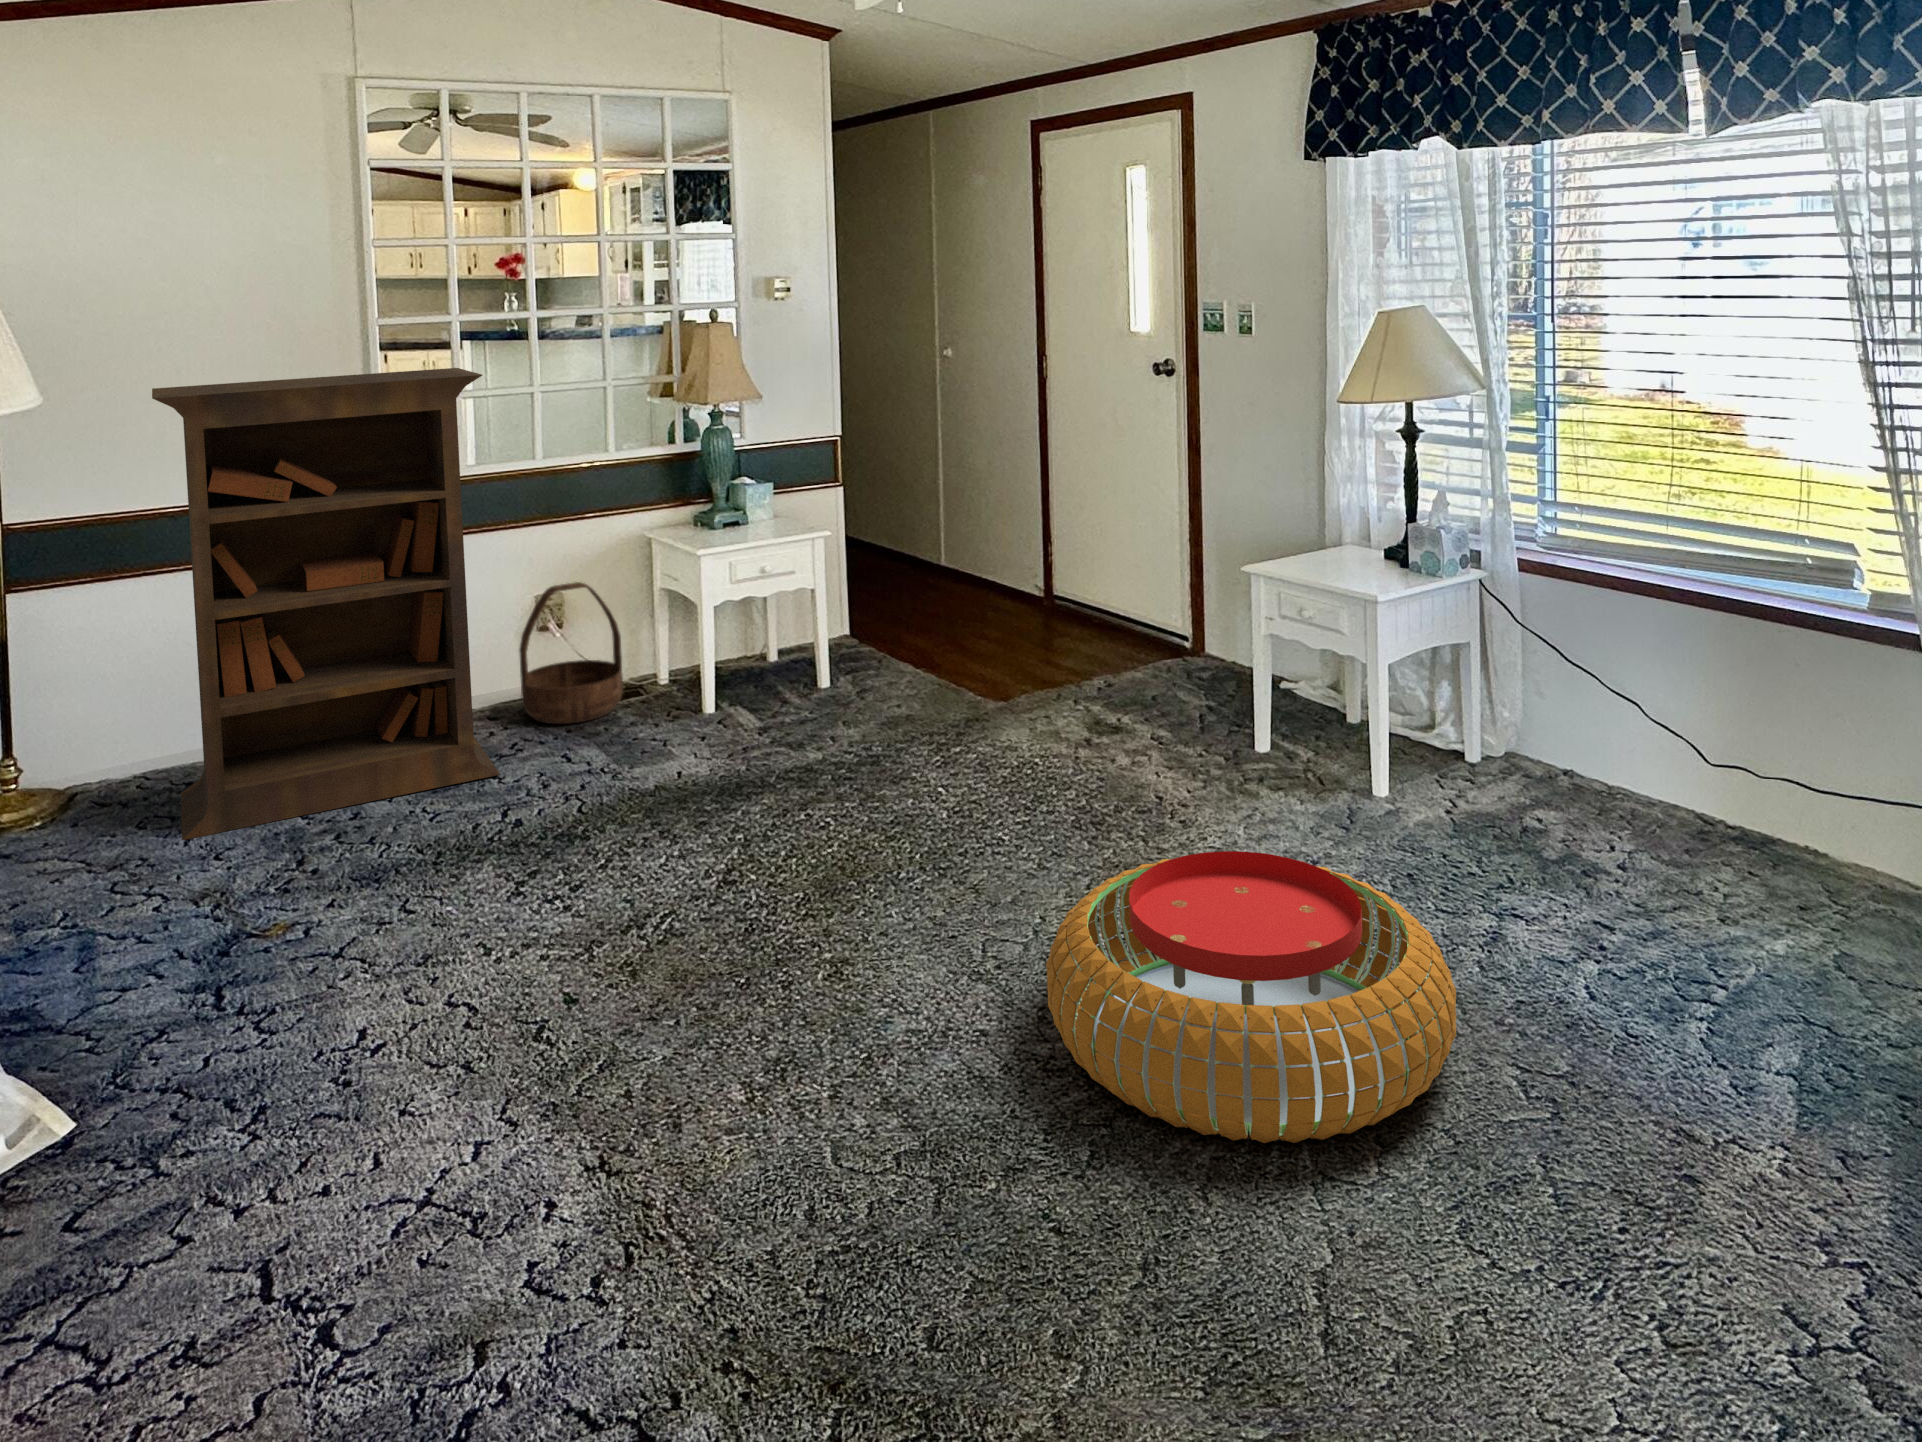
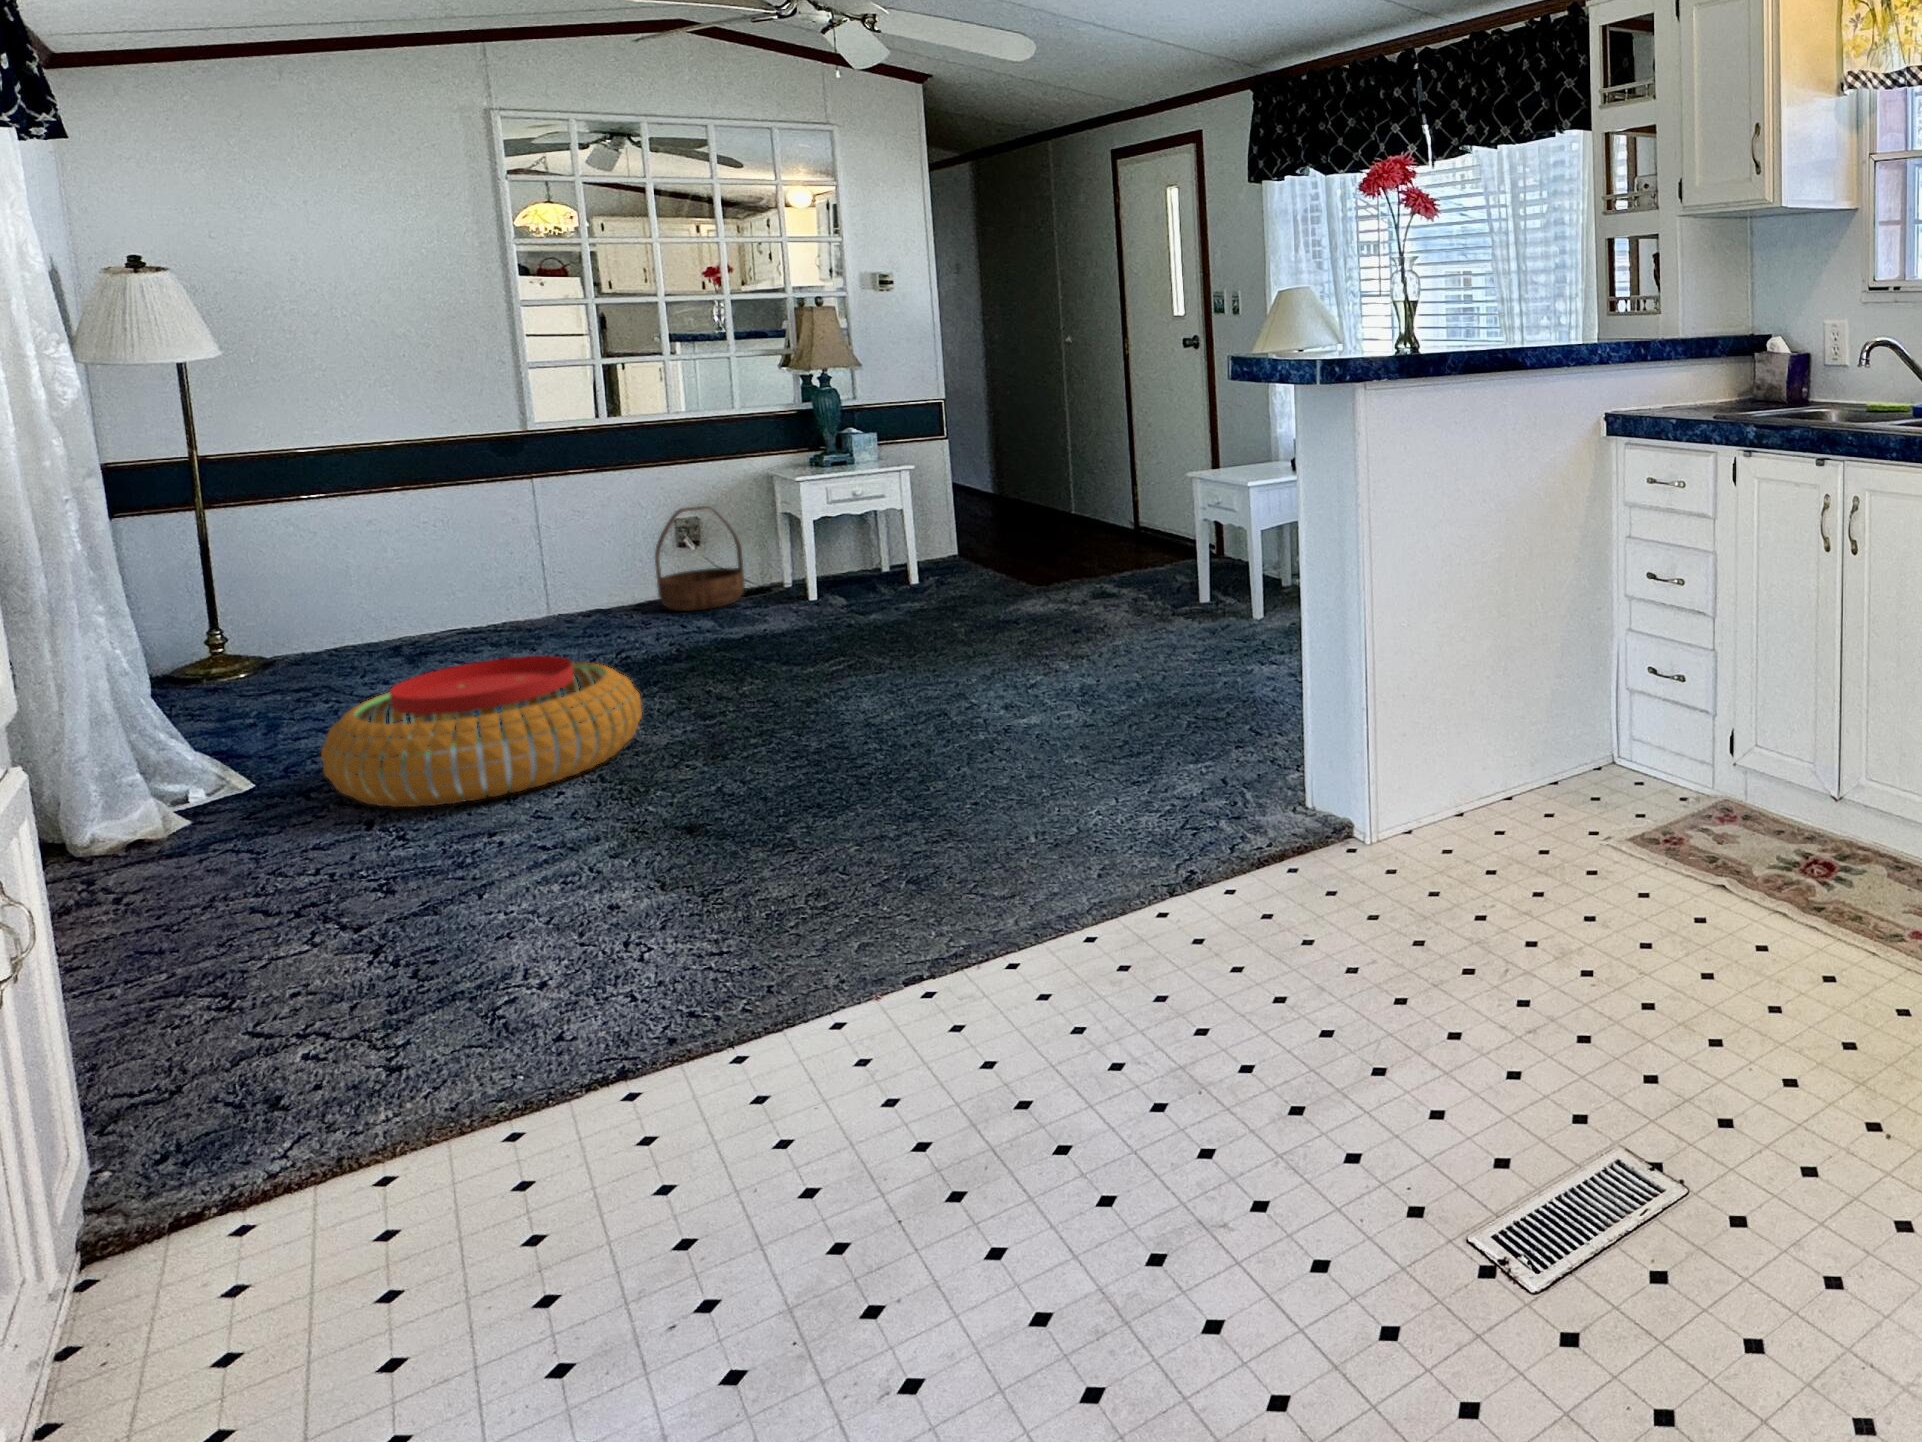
bookcase: present [152,368,500,840] -> none [314,337,626,679]
pouf: present [1046,851,1457,1143] -> present [321,656,642,807]

